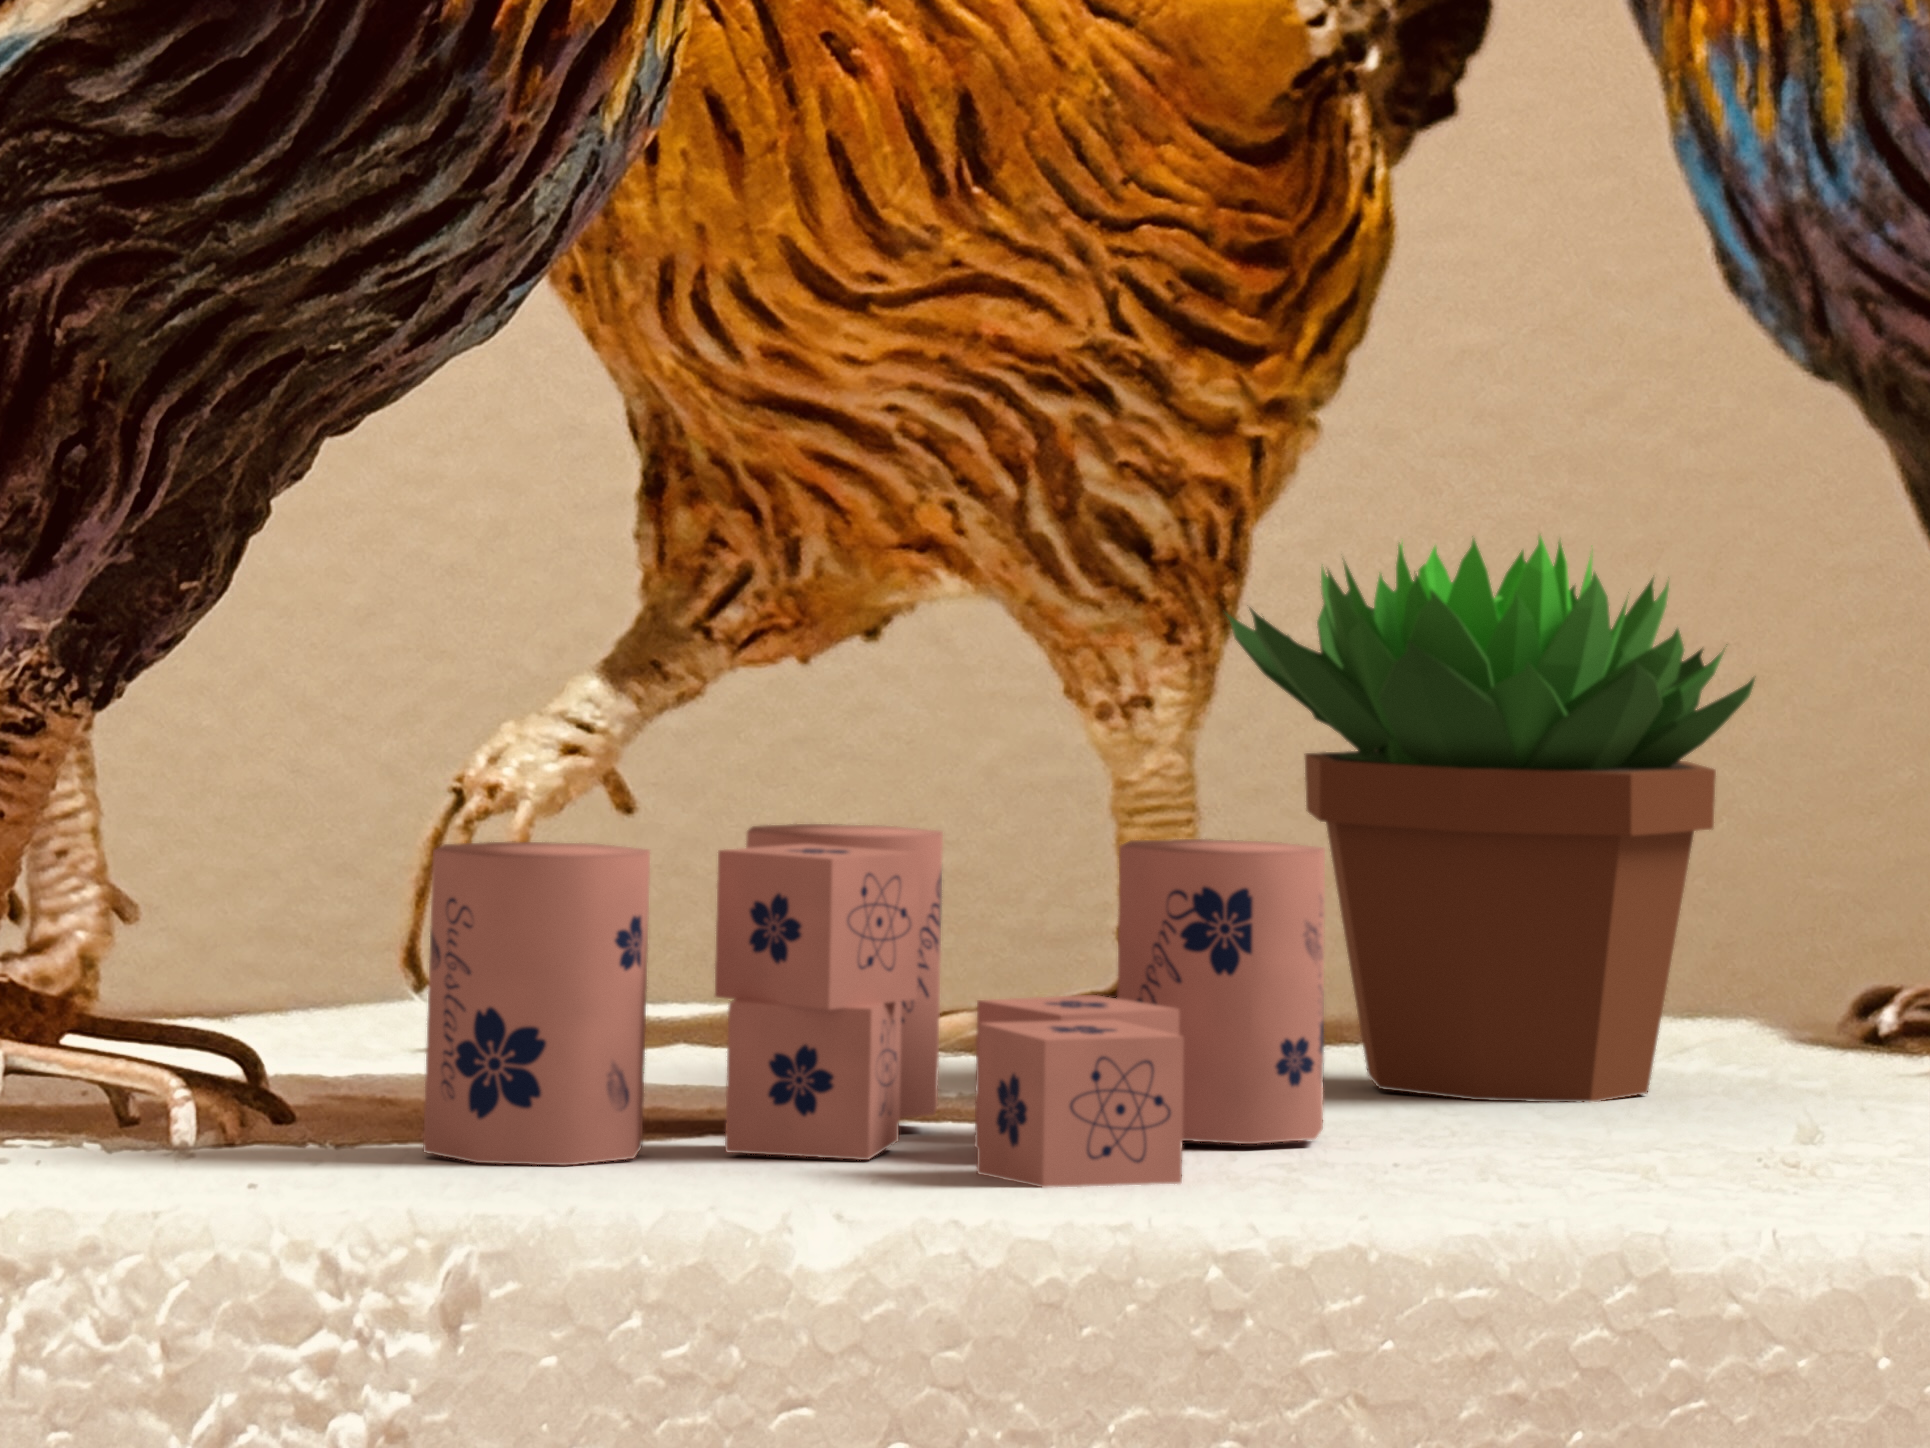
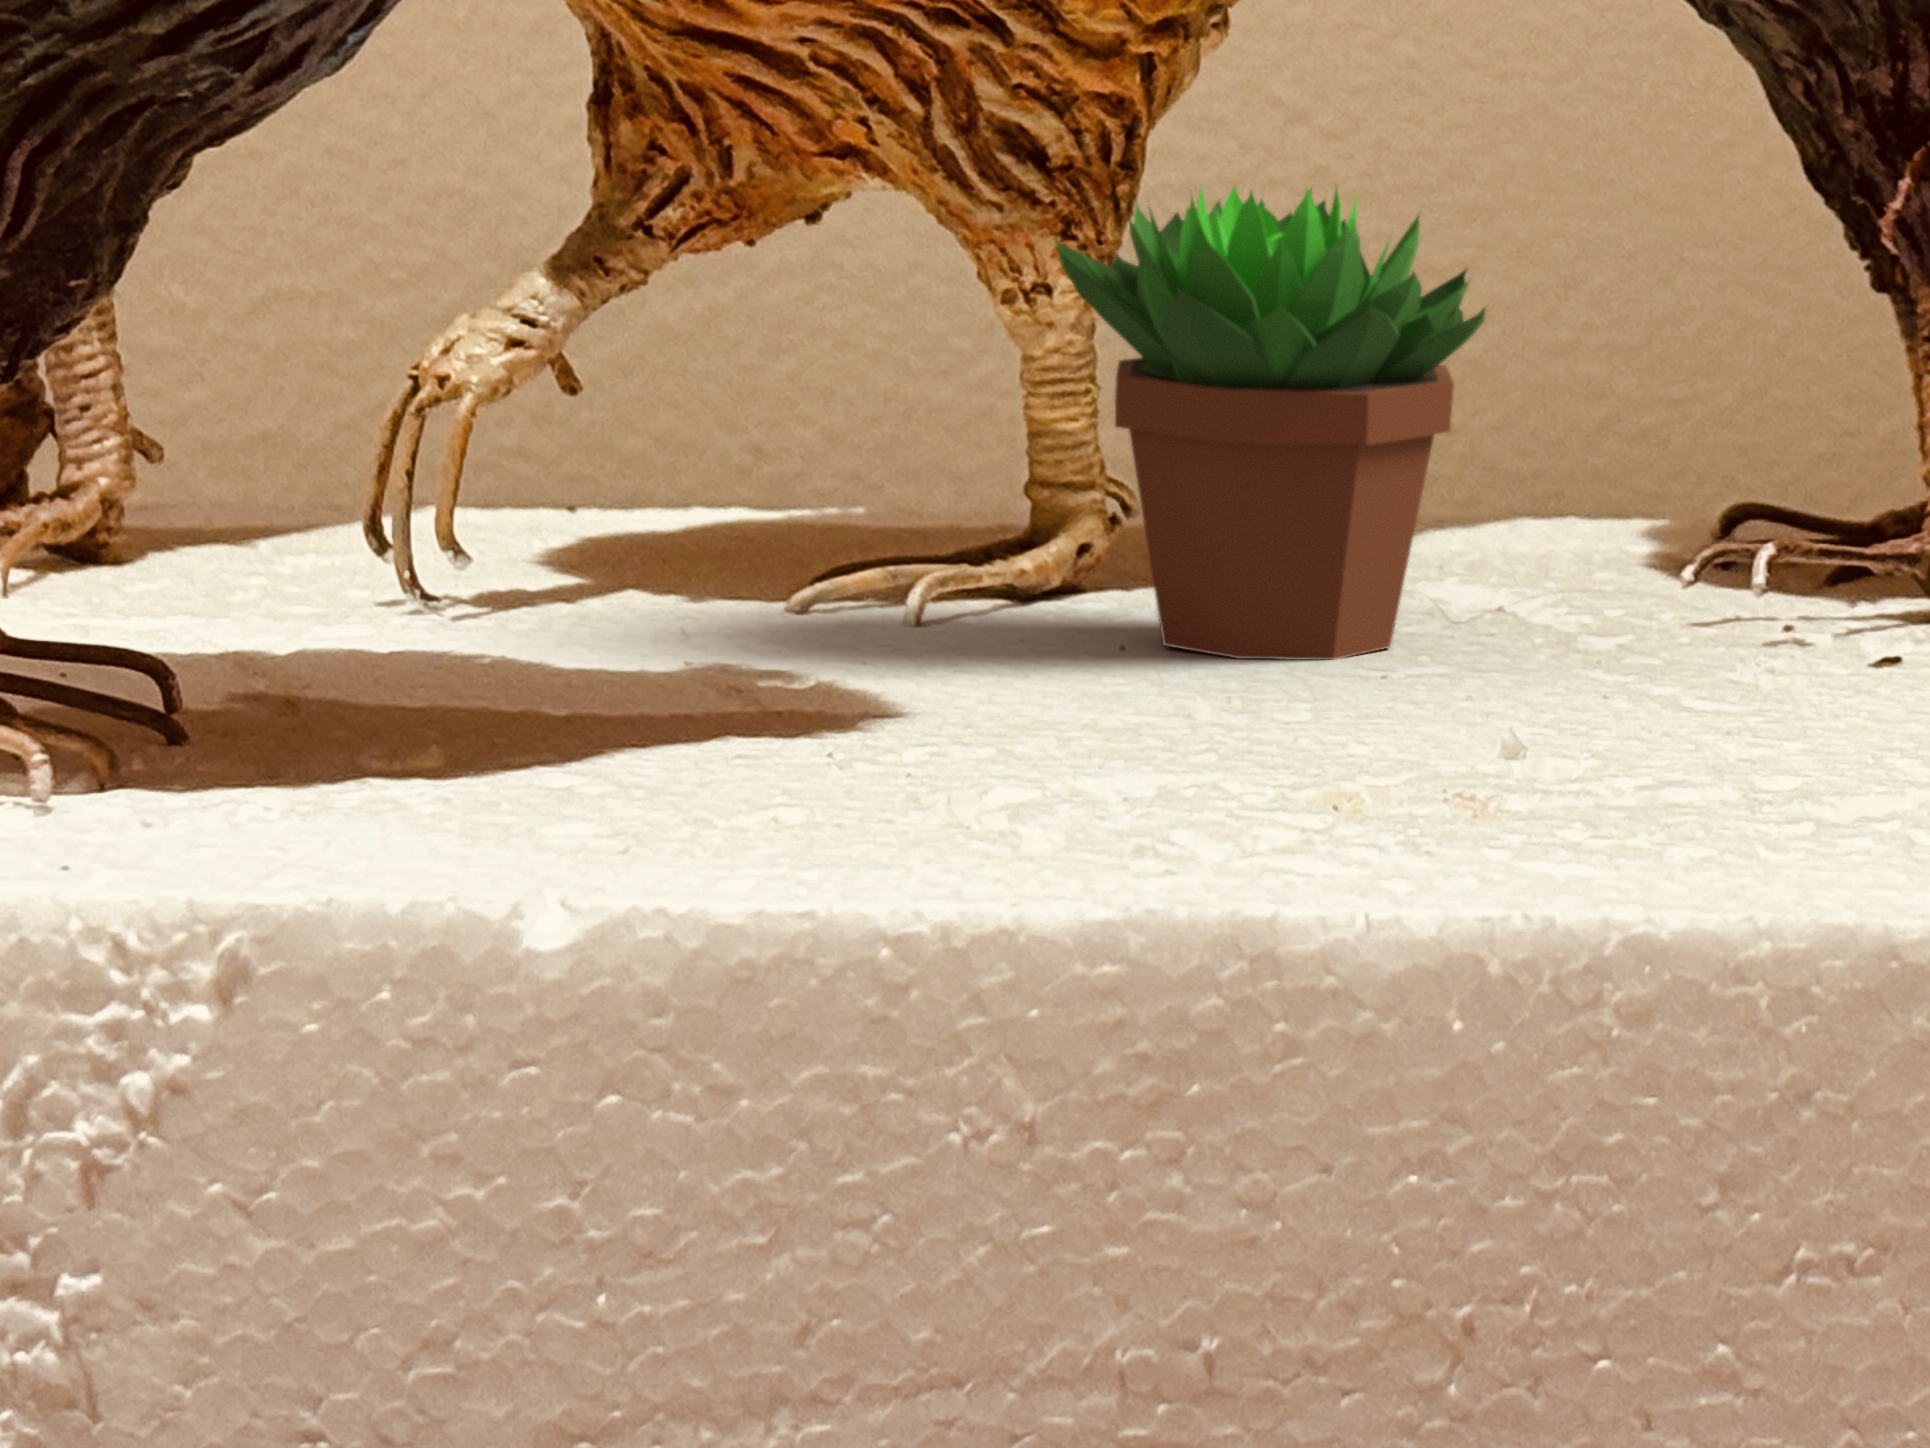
candle: present [423,824,1325,1188] -> none [261,456,1057,810]

